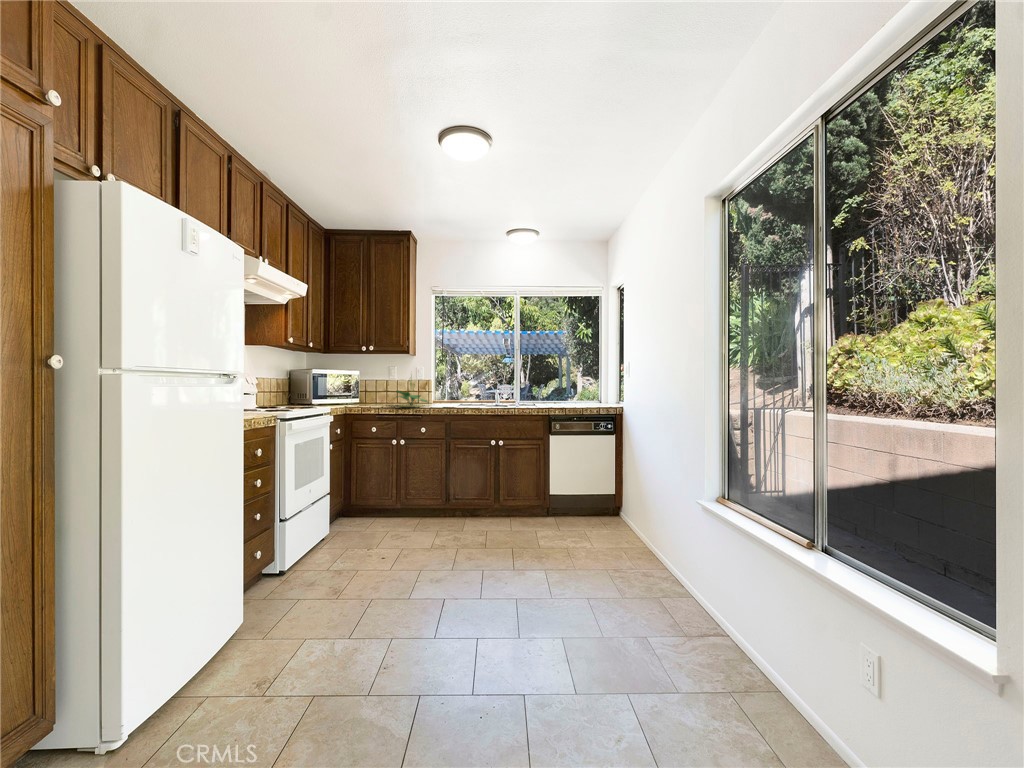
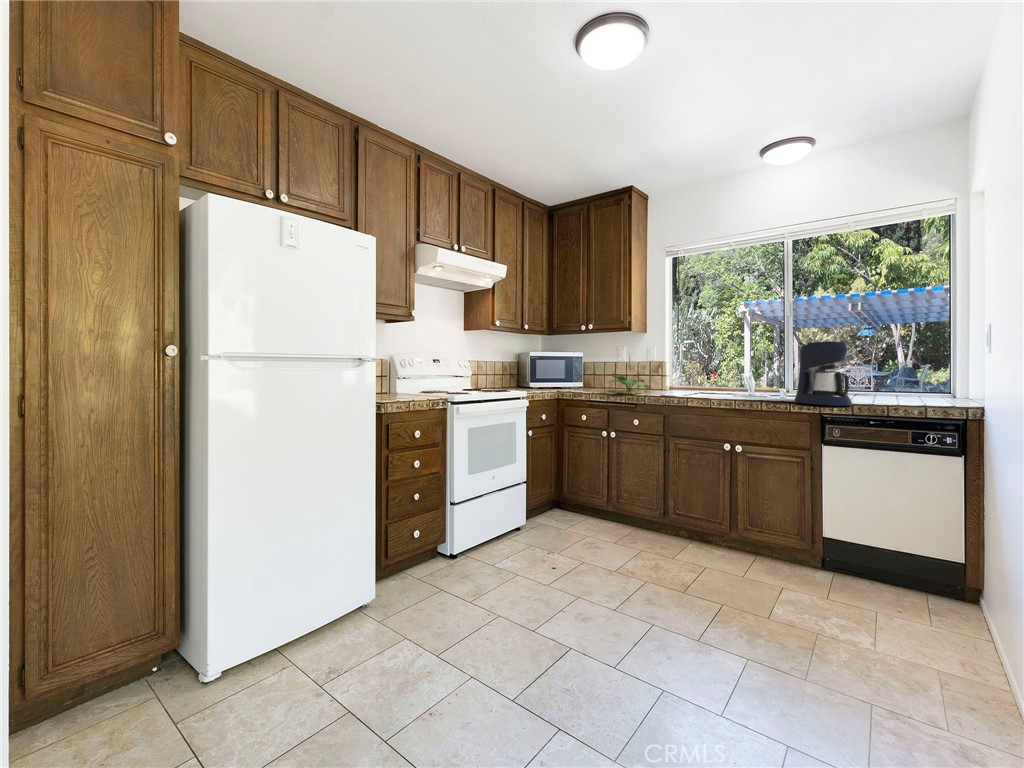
coffee maker: none [534,368,565,409] -> present [794,341,853,406]

